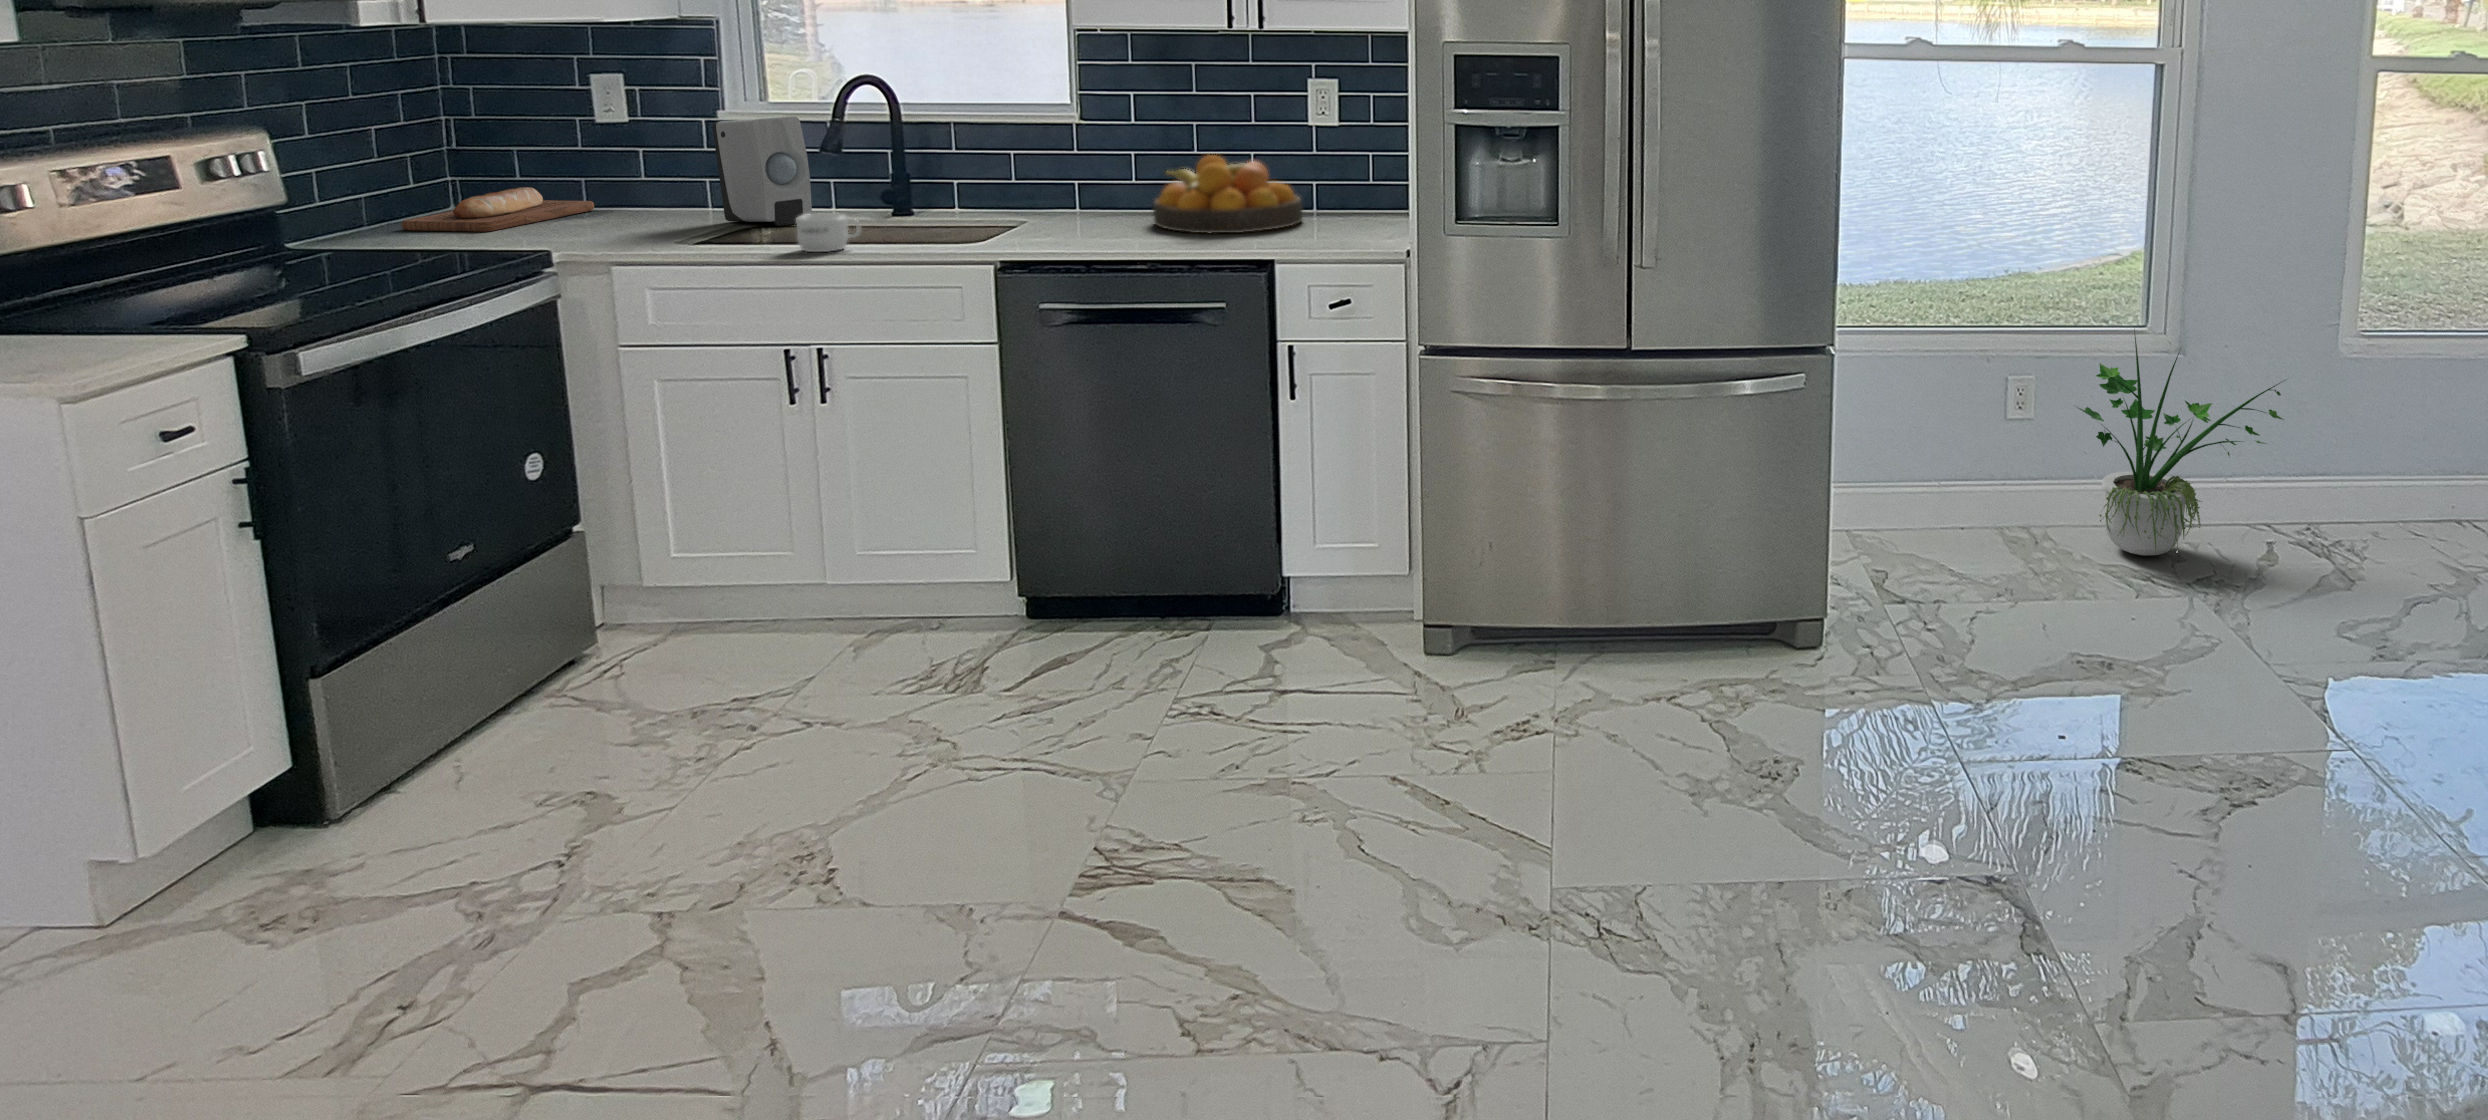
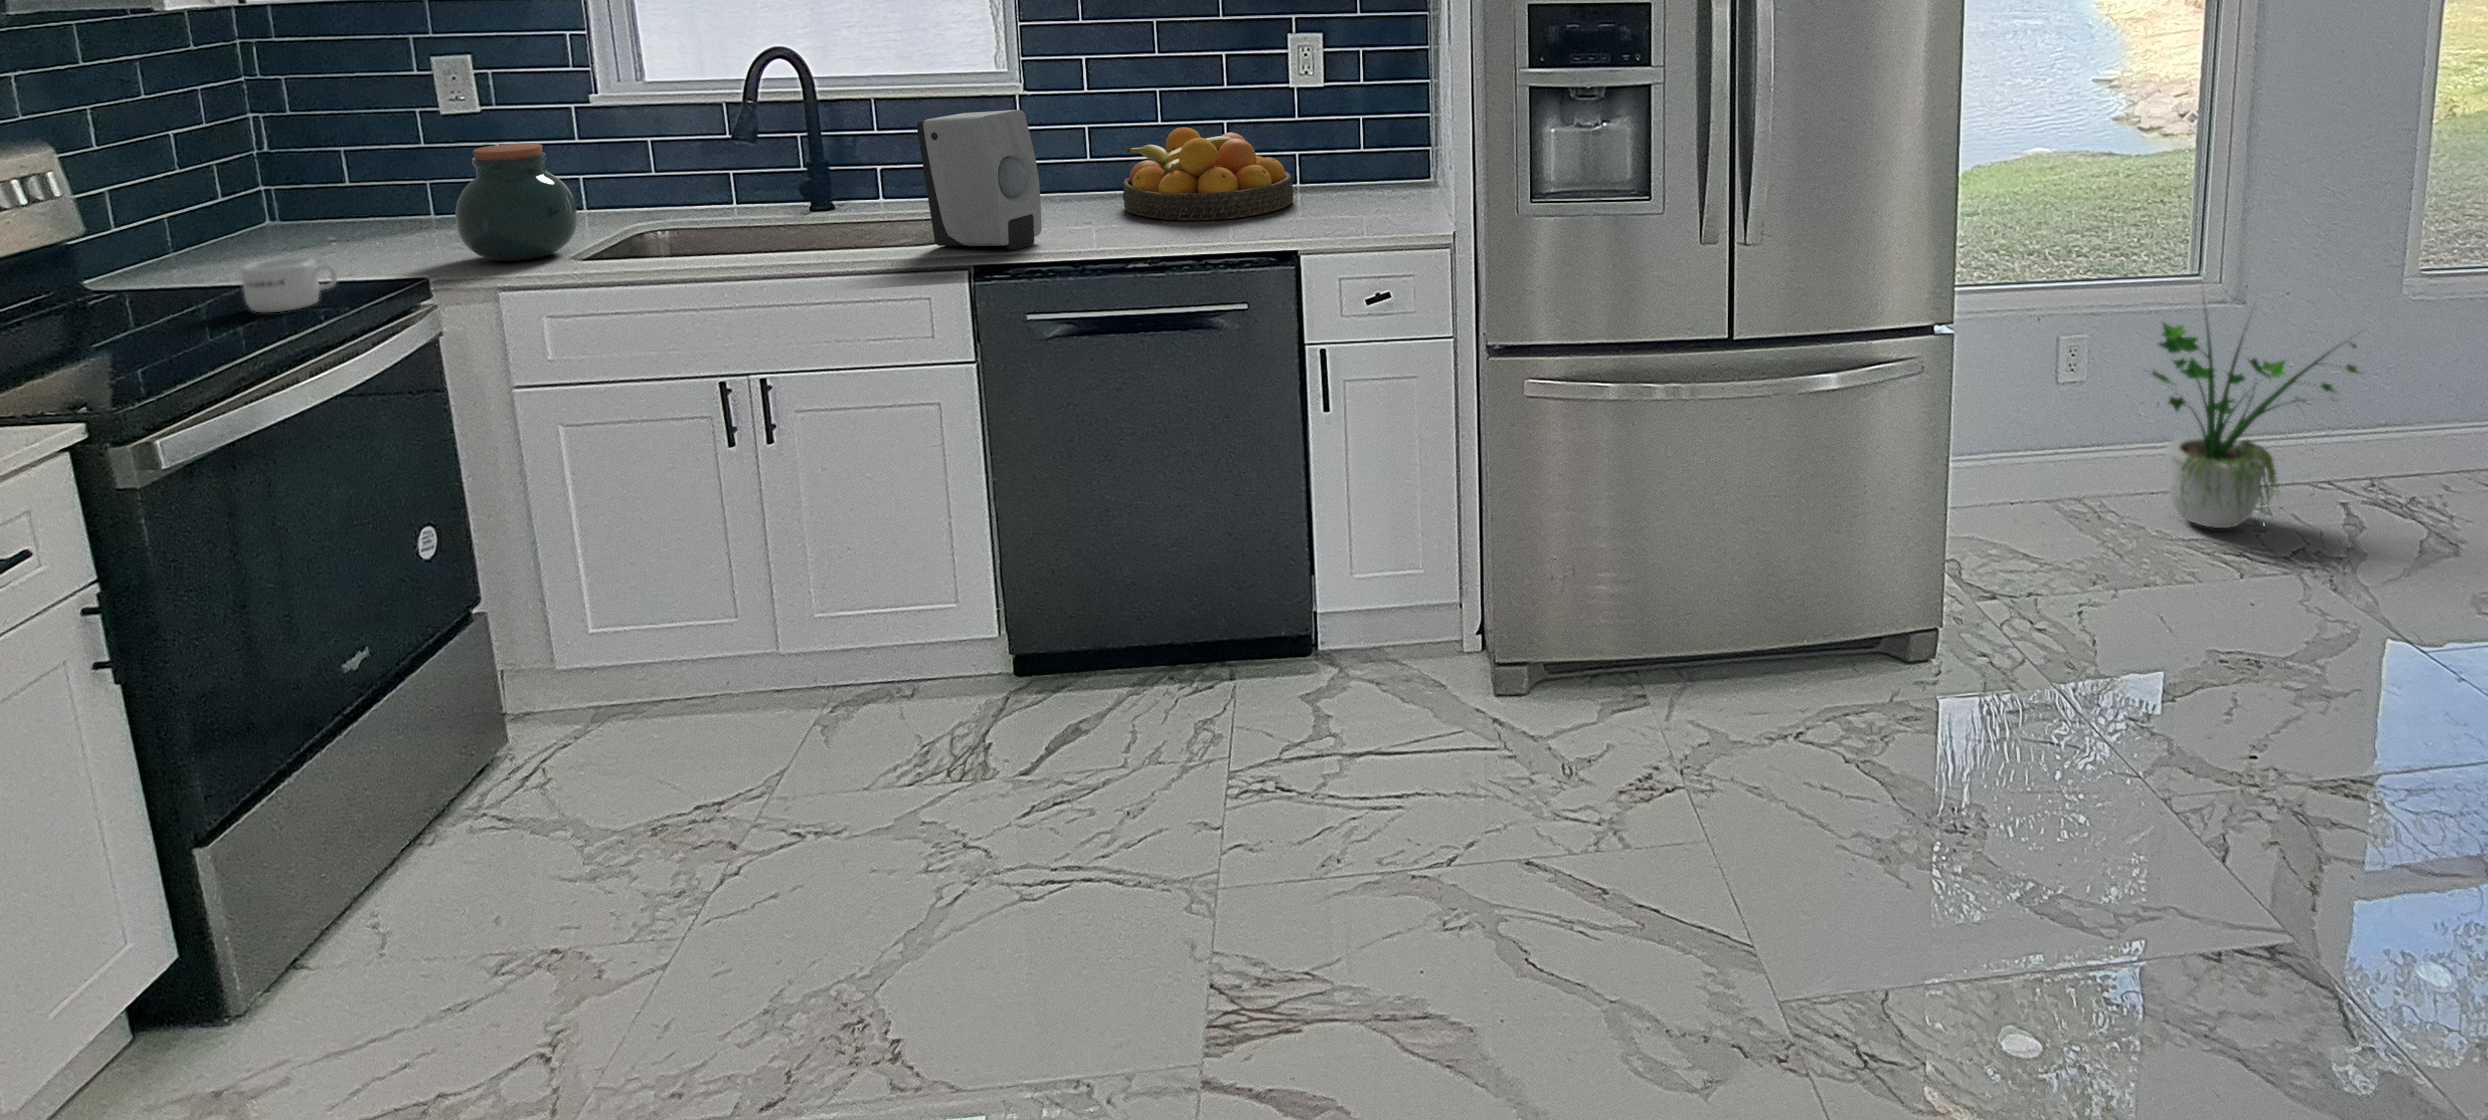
soap dispenser: present [712,116,812,226] -> present [917,110,1042,250]
jar: none [585,146,686,242] -> present [455,143,577,261]
bread loaf: present [401,187,594,232] -> none [216,194,442,255]
mug: present [797,213,861,252] -> present [240,257,337,312]

